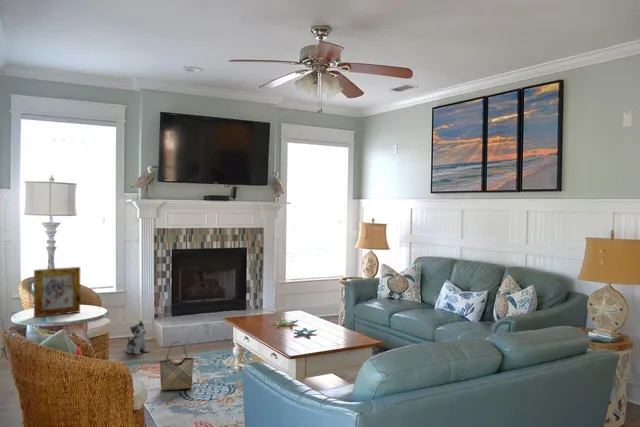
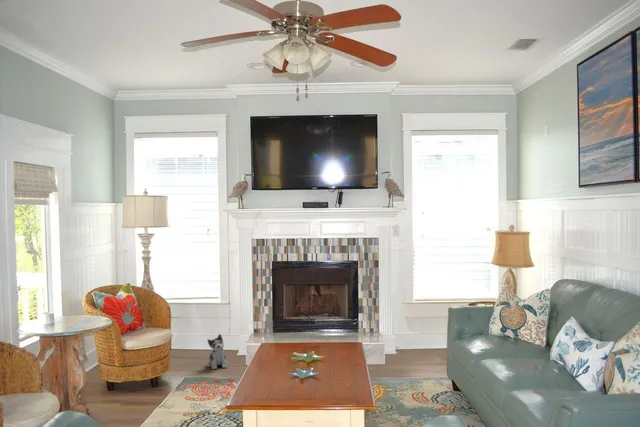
picture frame: present [34,267,80,317] -> none [39,276,83,323]
woven basket: present [160,342,194,390] -> none [176,361,211,414]

